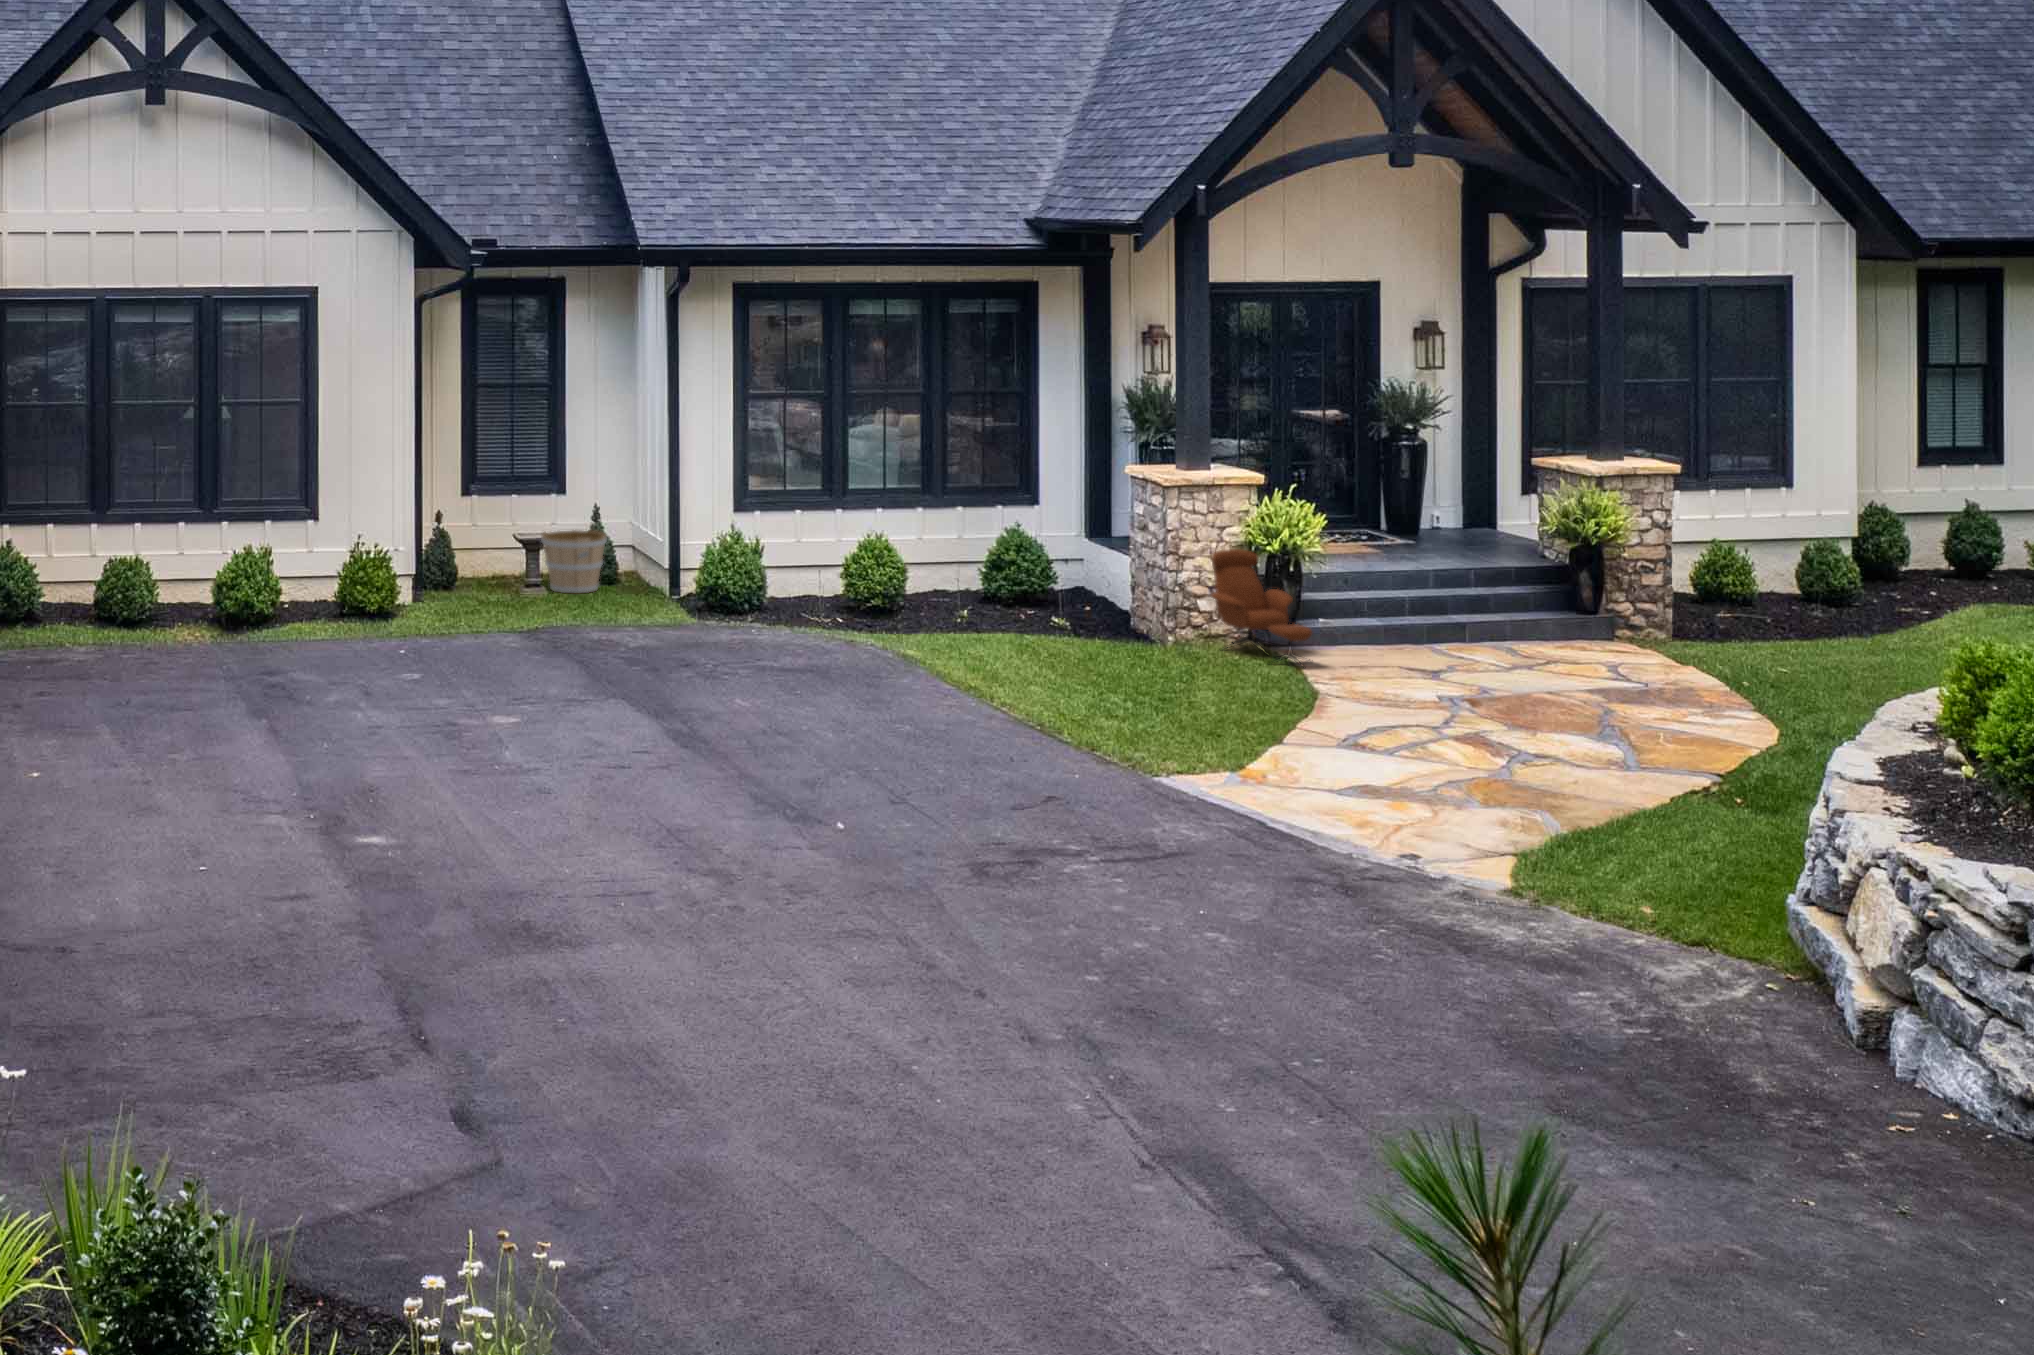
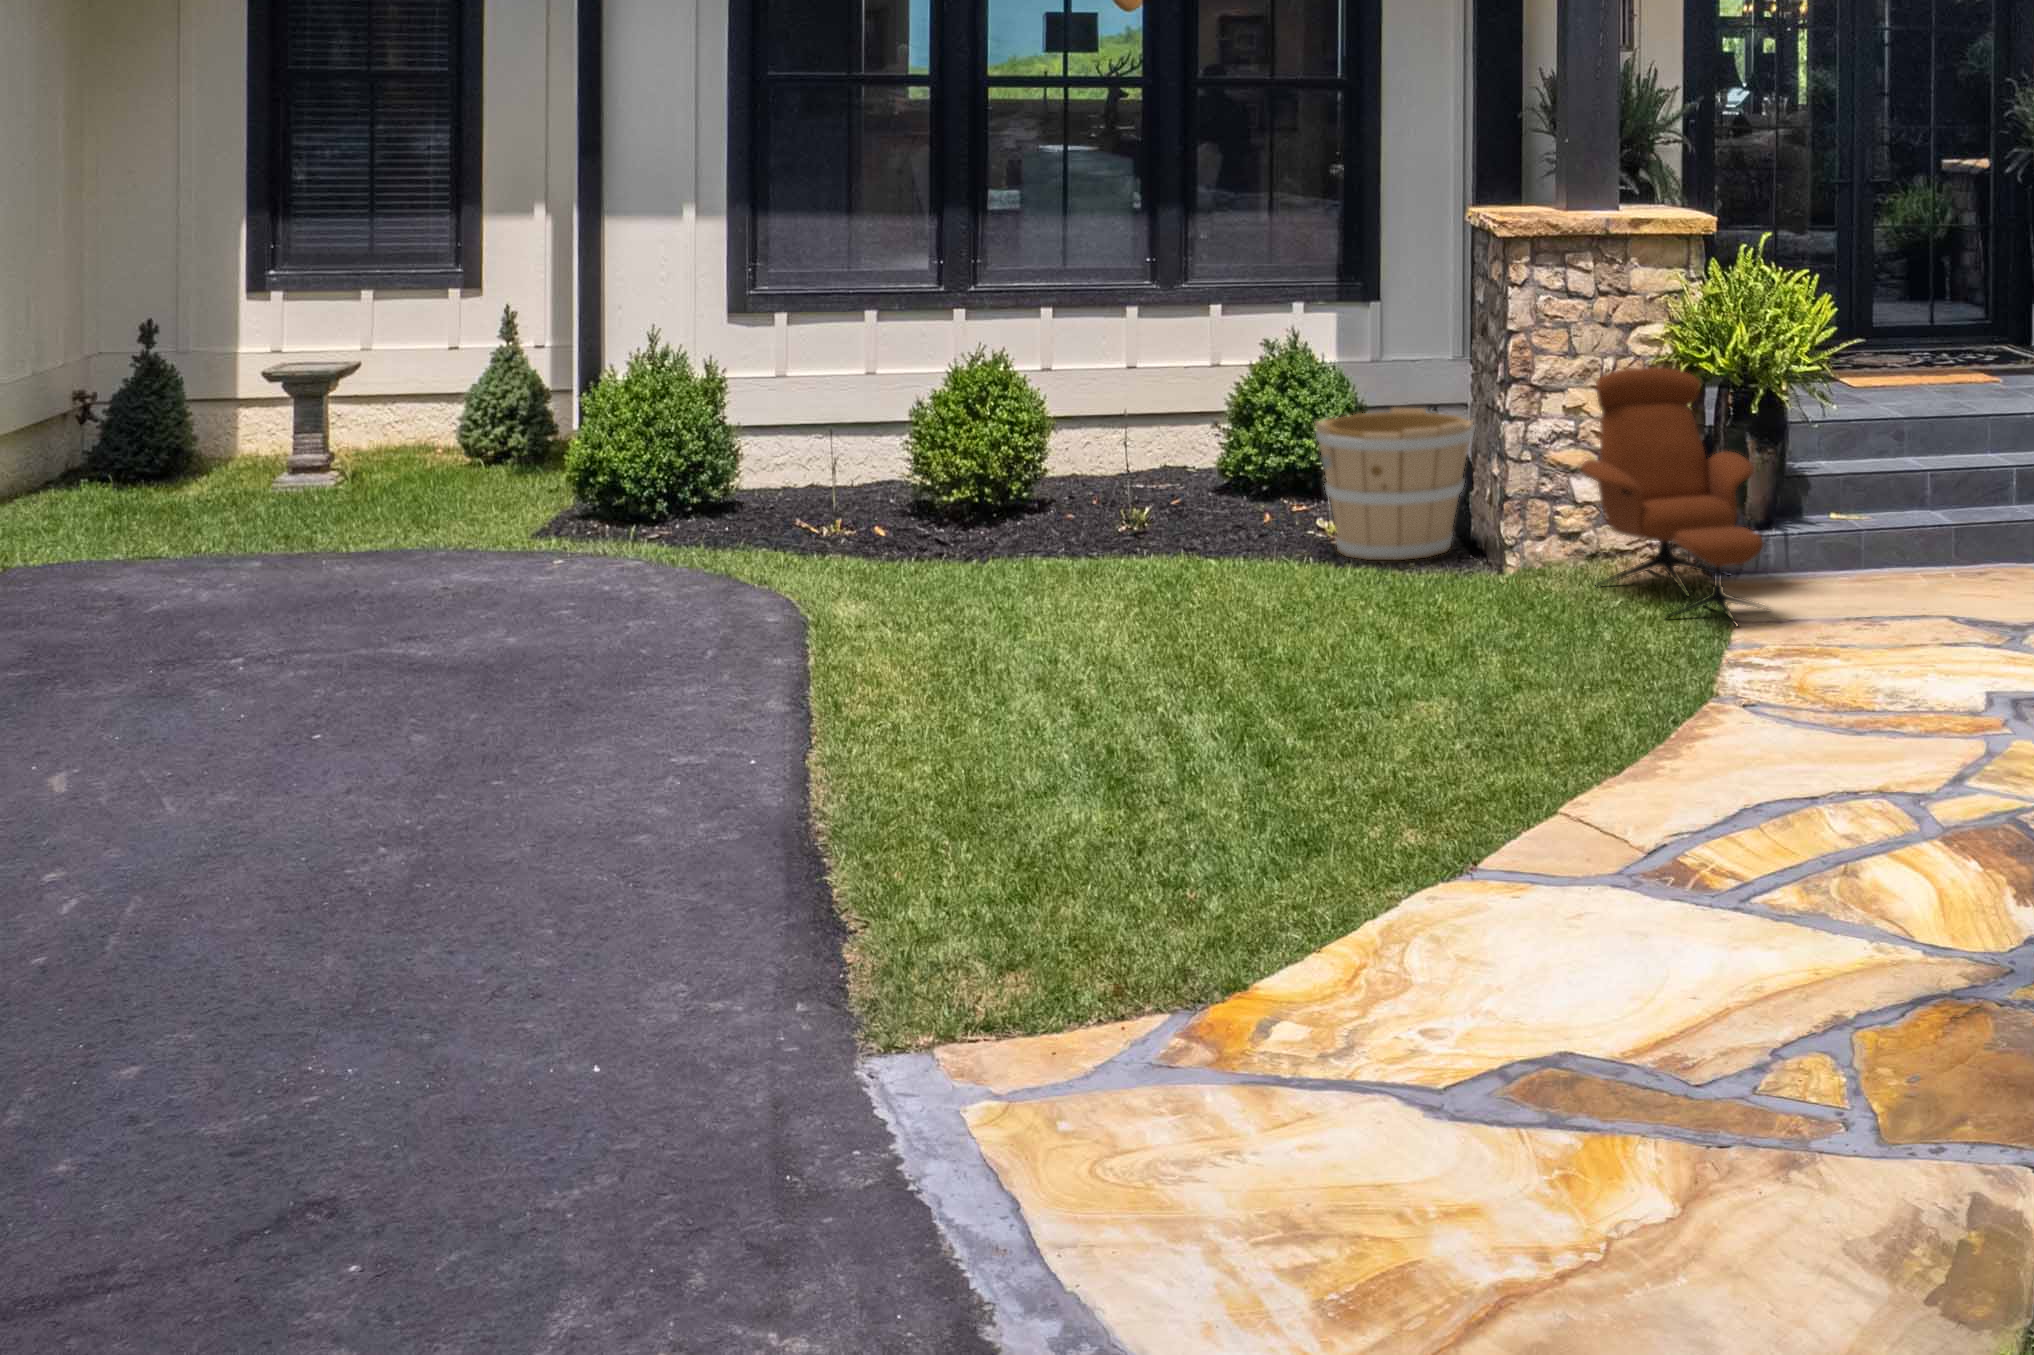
wooden bucket: present [541,530,607,593] -> present [1315,408,1475,560]

